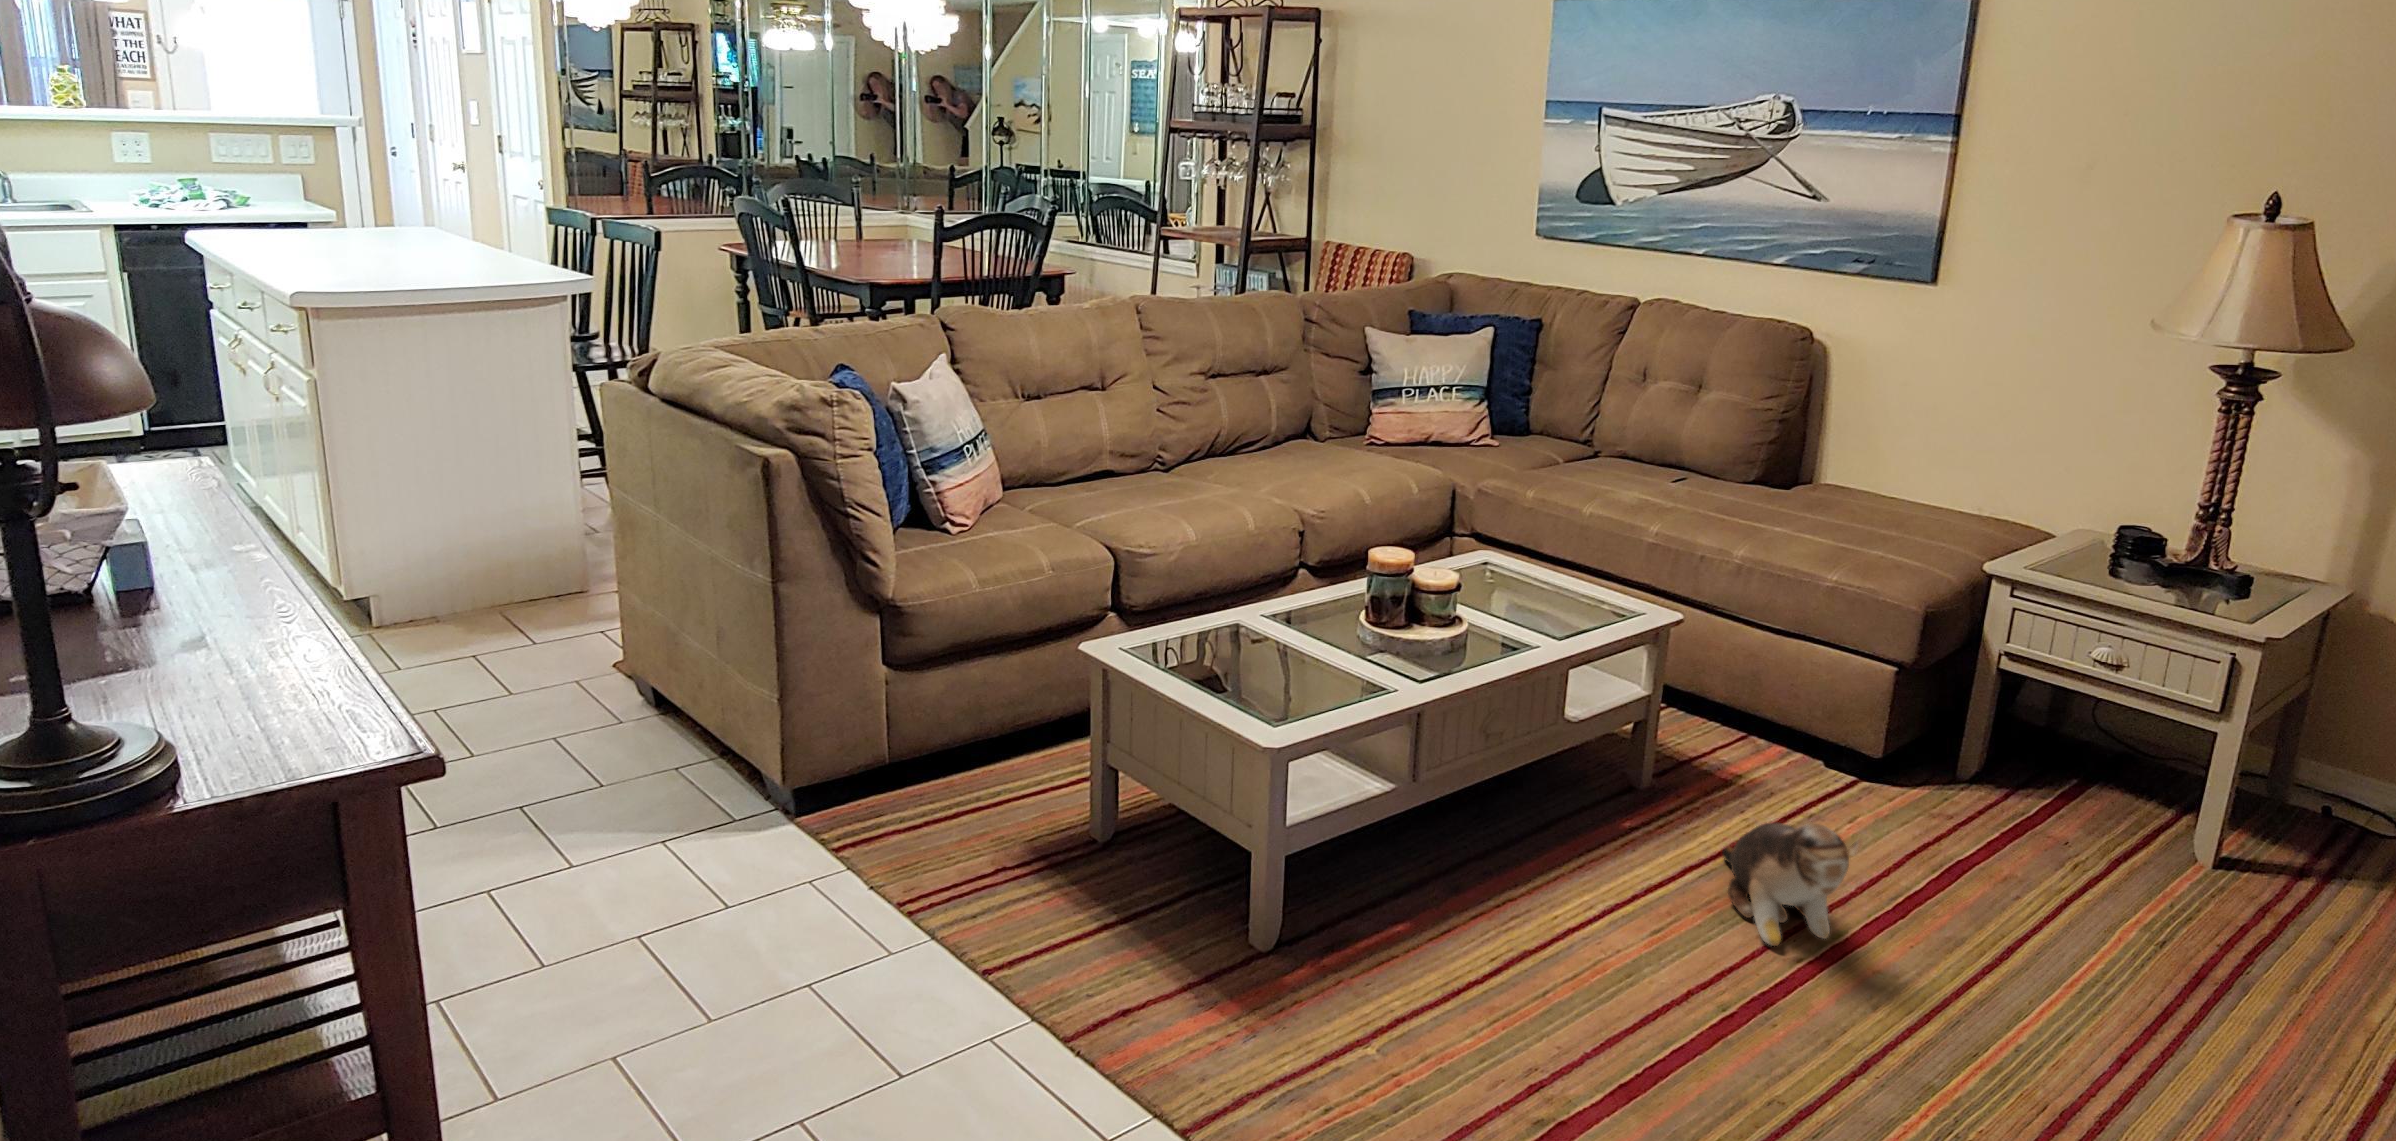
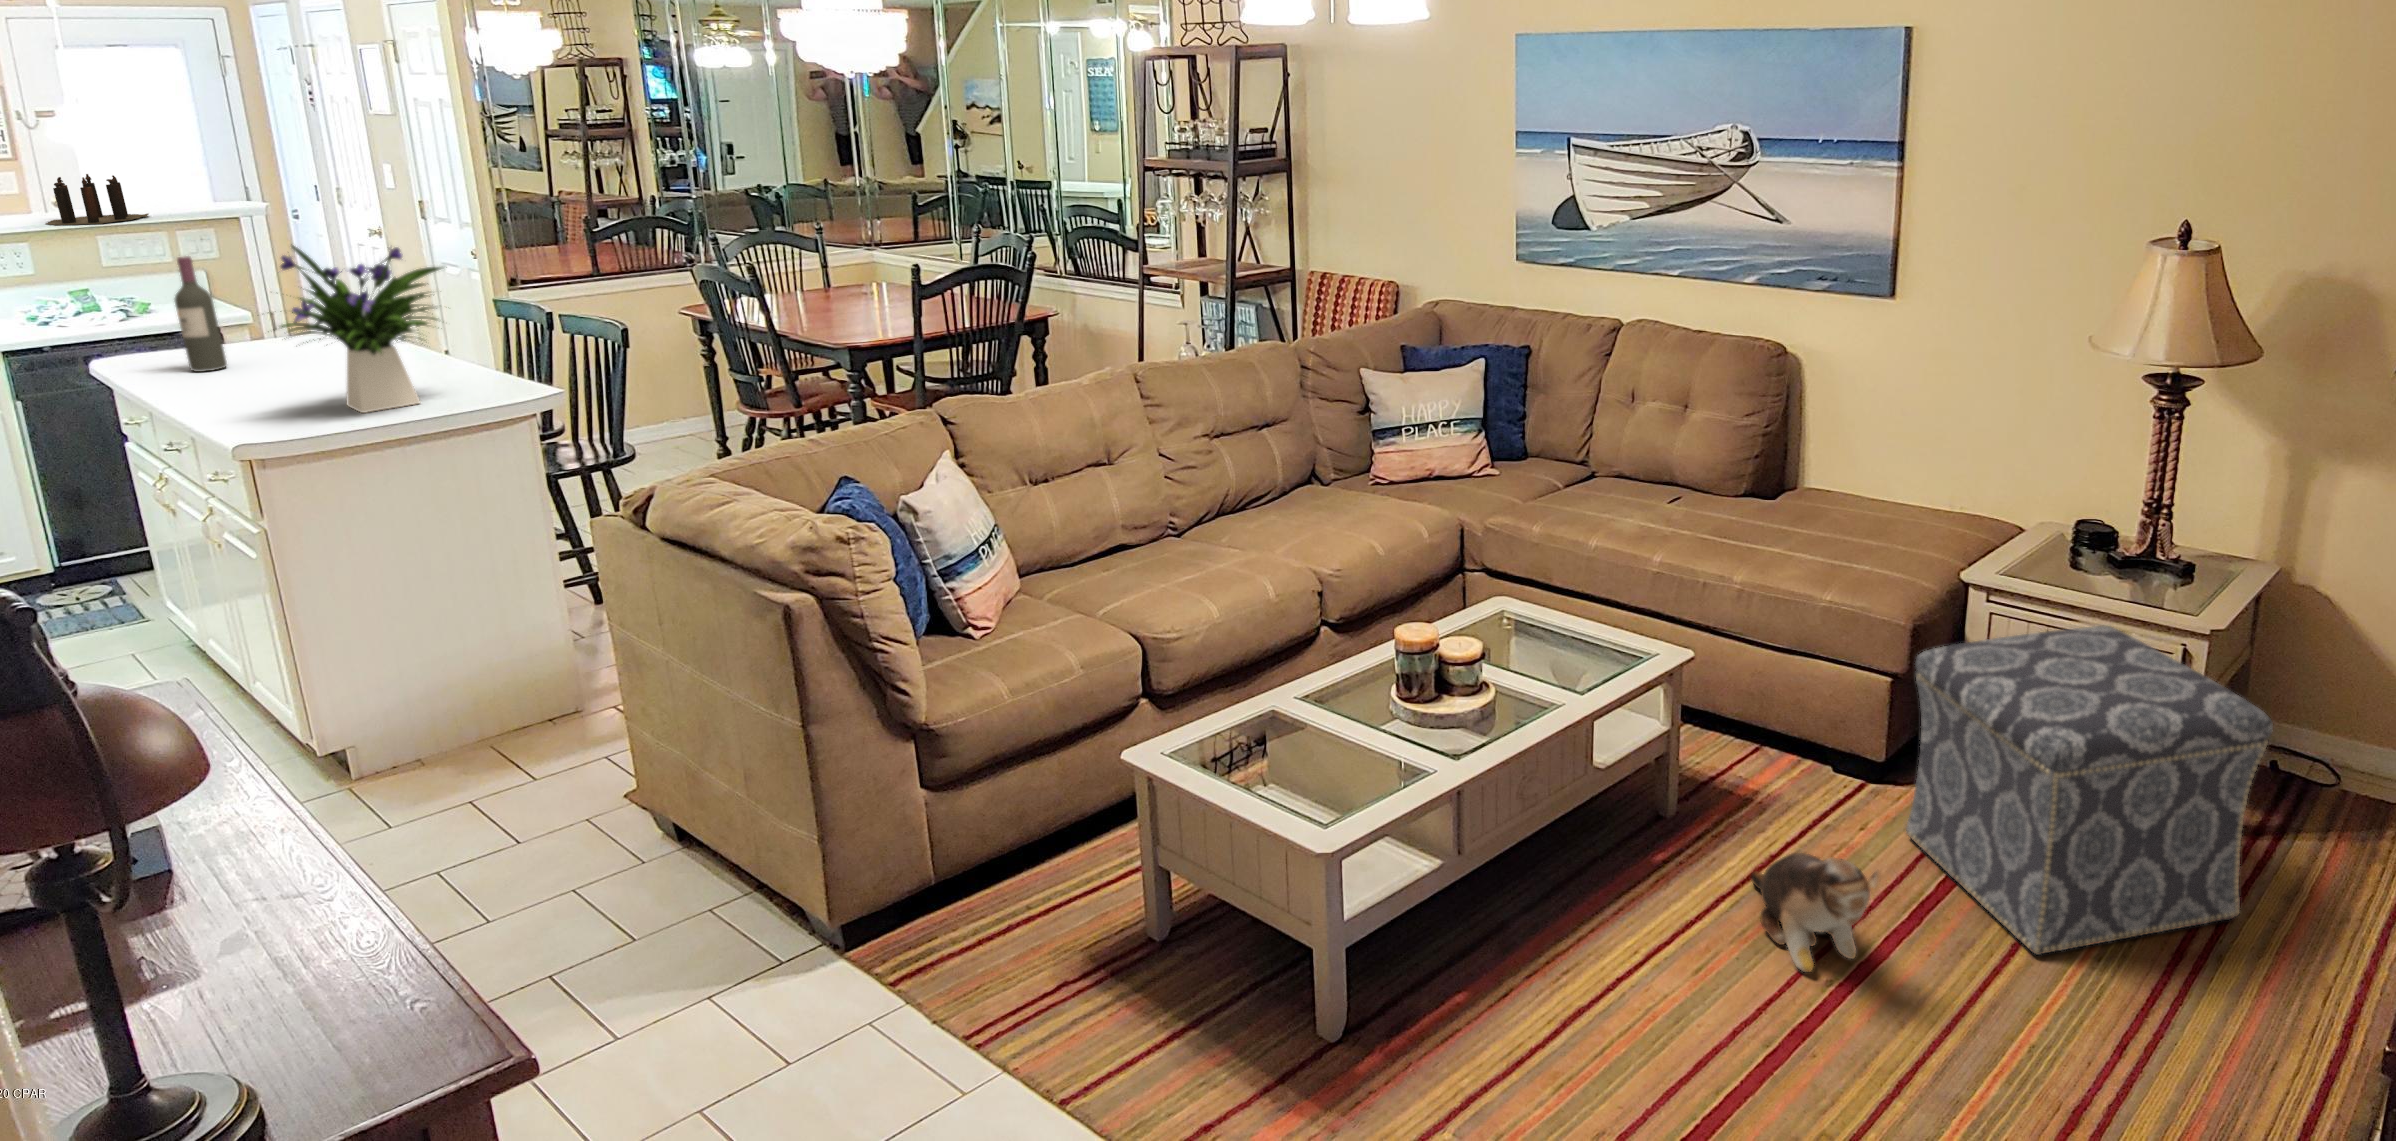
candle: none [157,79,263,124] -> present [46,174,148,225]
flower arrangement: none [325,108,500,277] -> present [280,246,442,413]
wine bottle: none [264,134,304,243] -> present [175,256,227,372]
ottoman: none [1899,626,2332,961] -> present [1906,626,2273,955]

